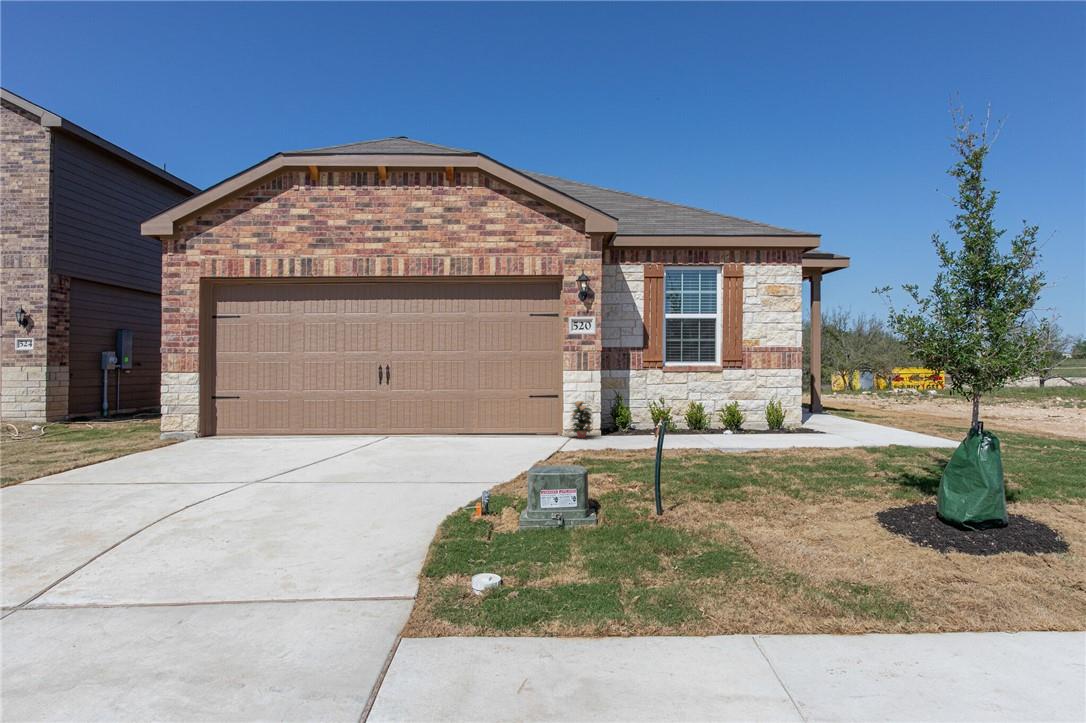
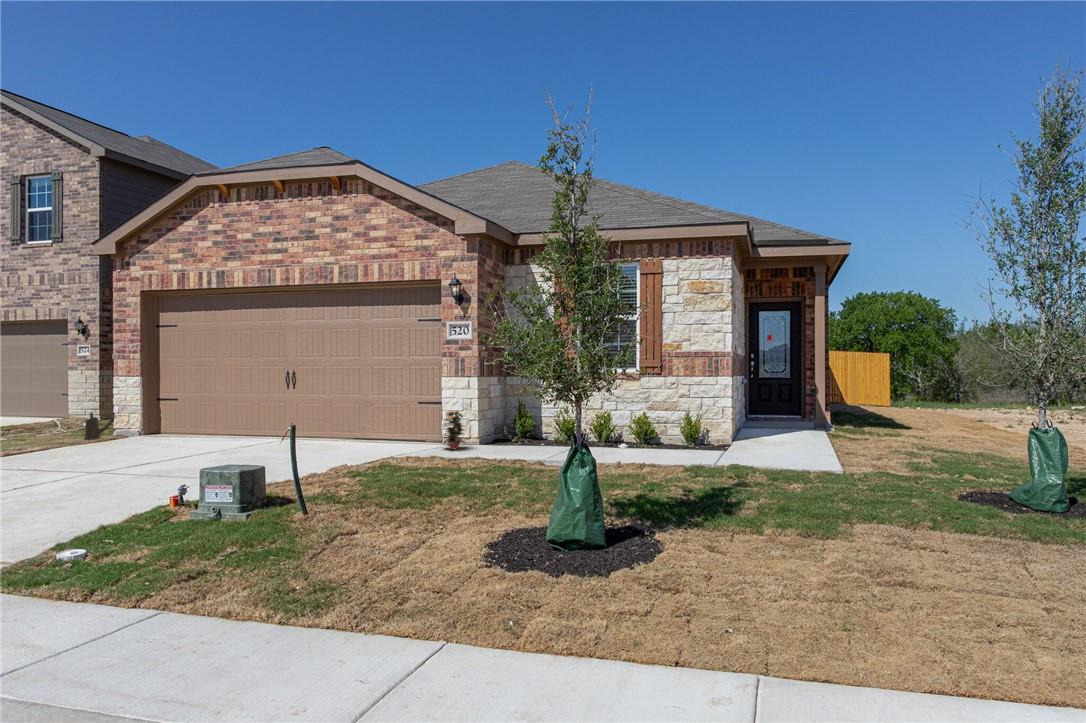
watering can: none [120,412,164,444] -> present [85,412,116,440]

